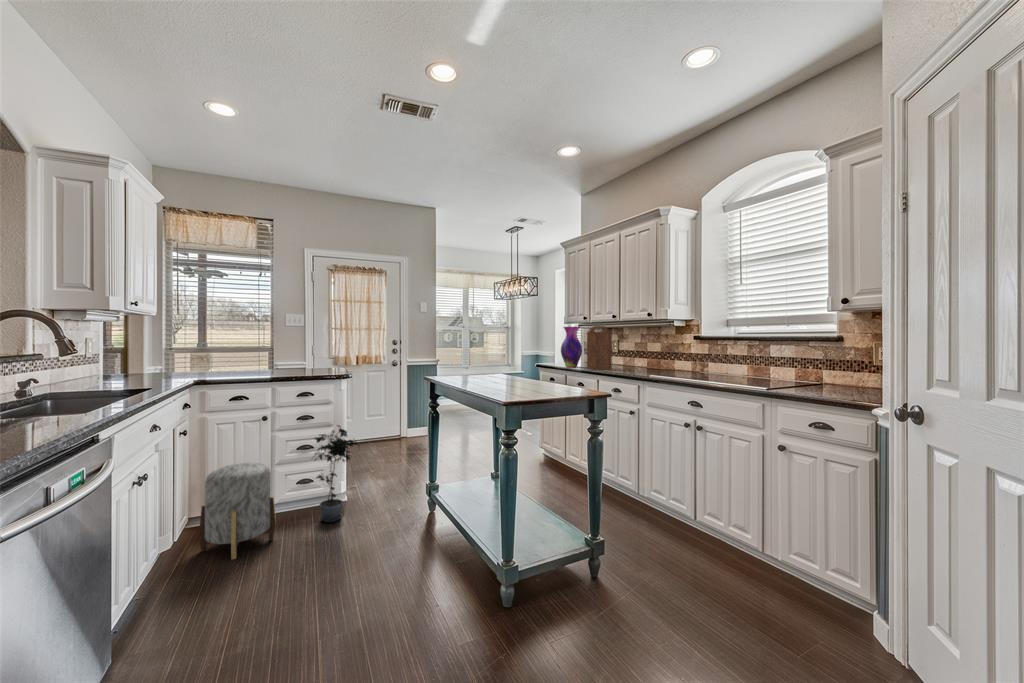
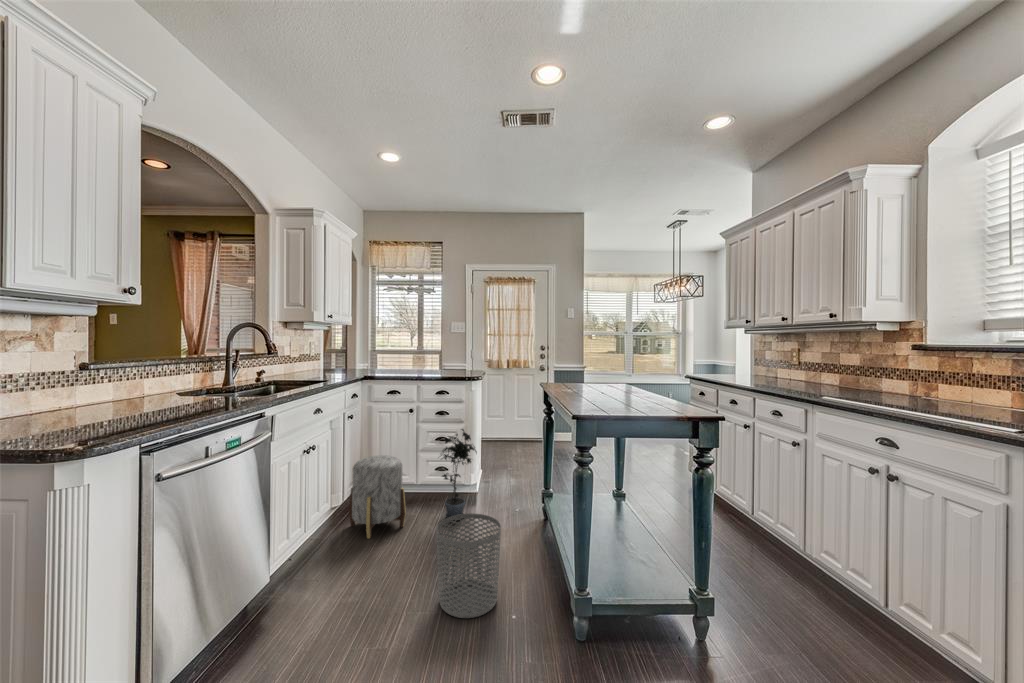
cutting board: present [587,326,612,370] -> none [741,332,775,387]
vase: present [561,327,582,367] -> none [711,333,739,382]
waste bin: none [350,504,417,607] -> present [436,513,501,618]

